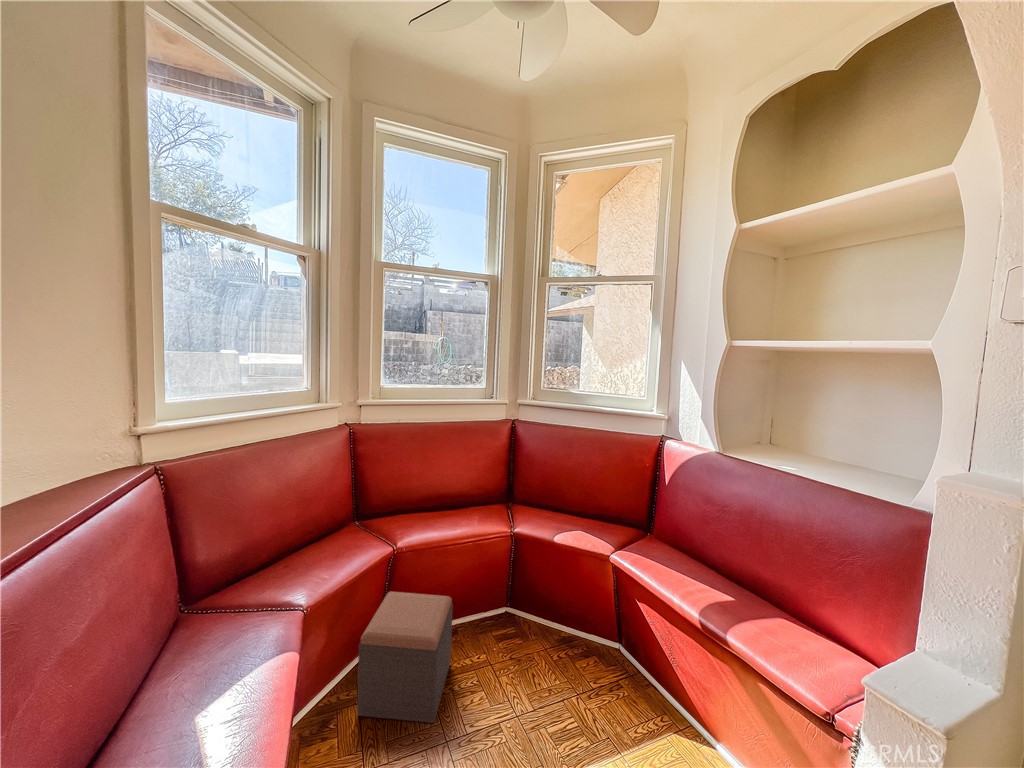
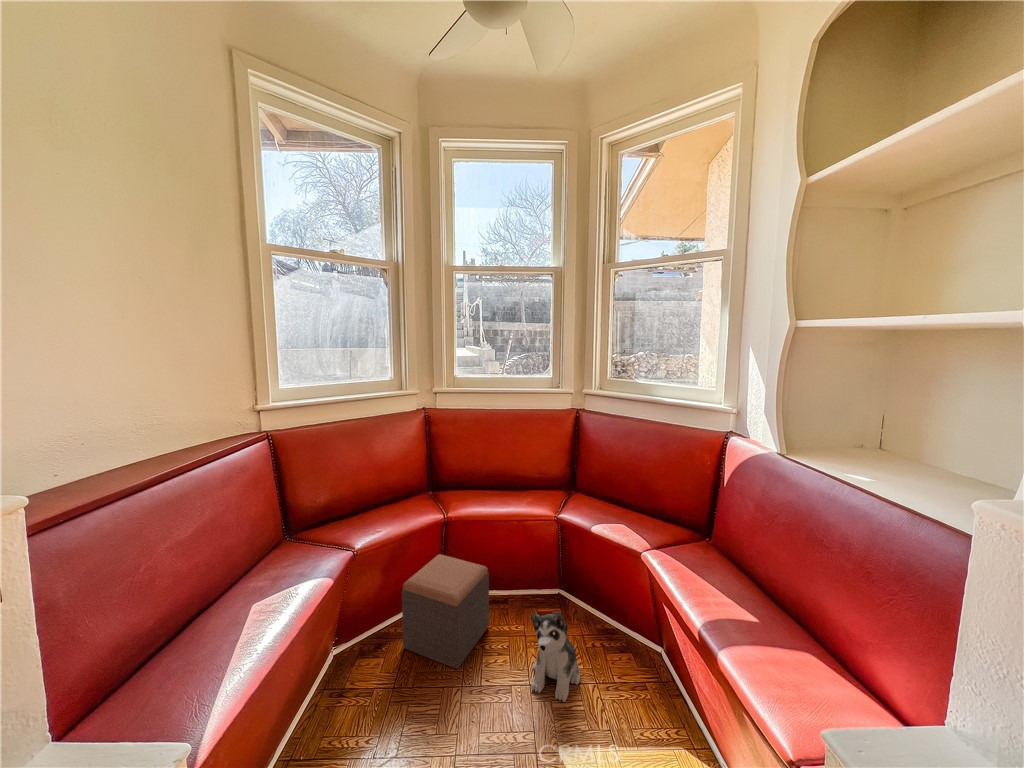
plush toy: none [514,630,563,725] -> present [531,610,580,702]

